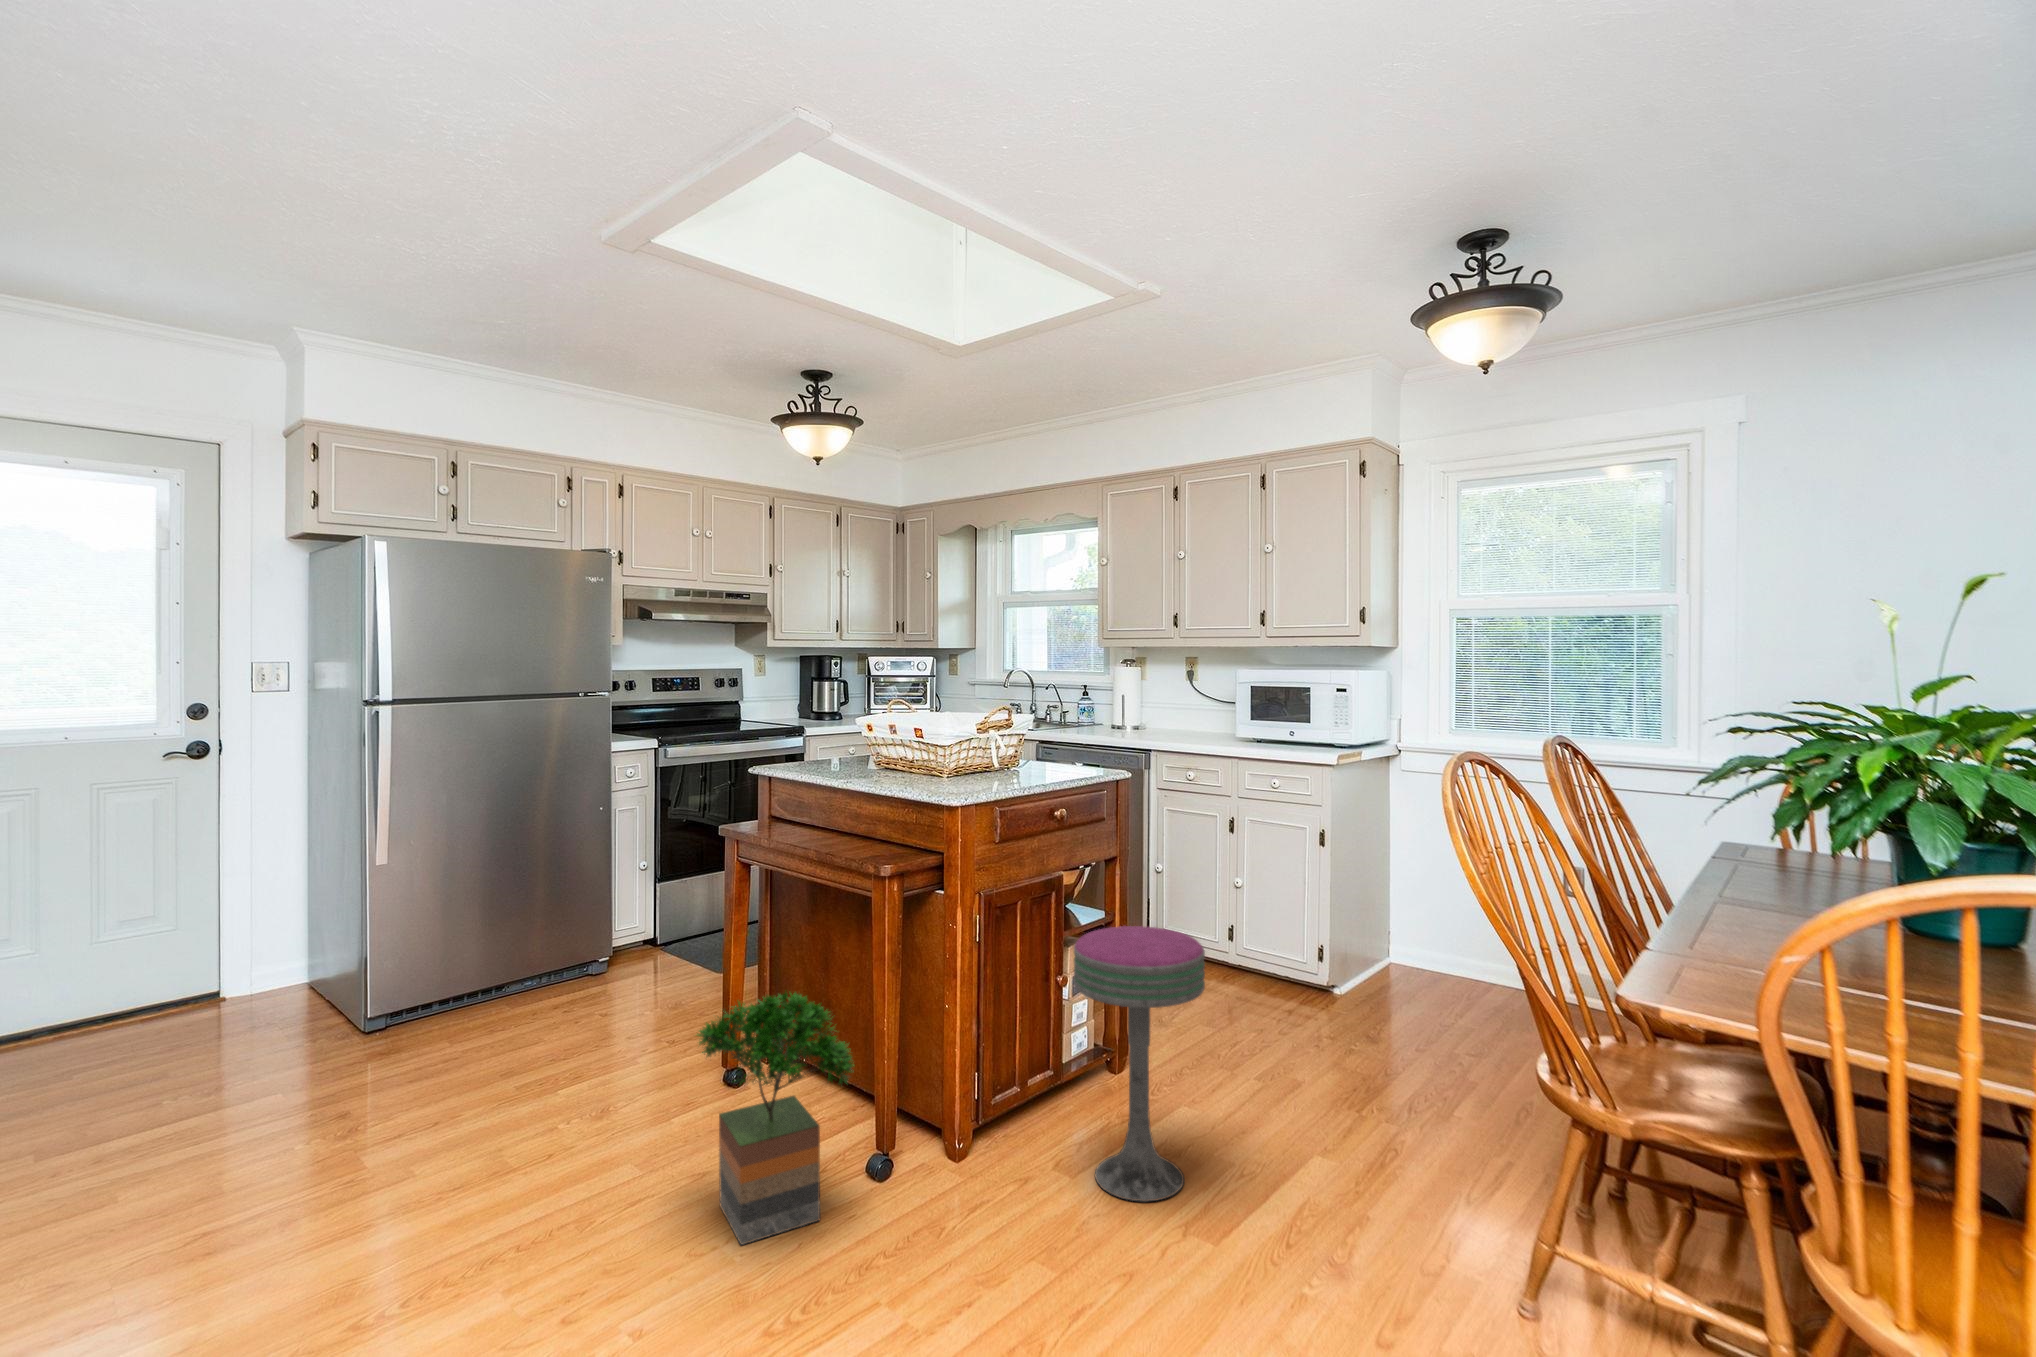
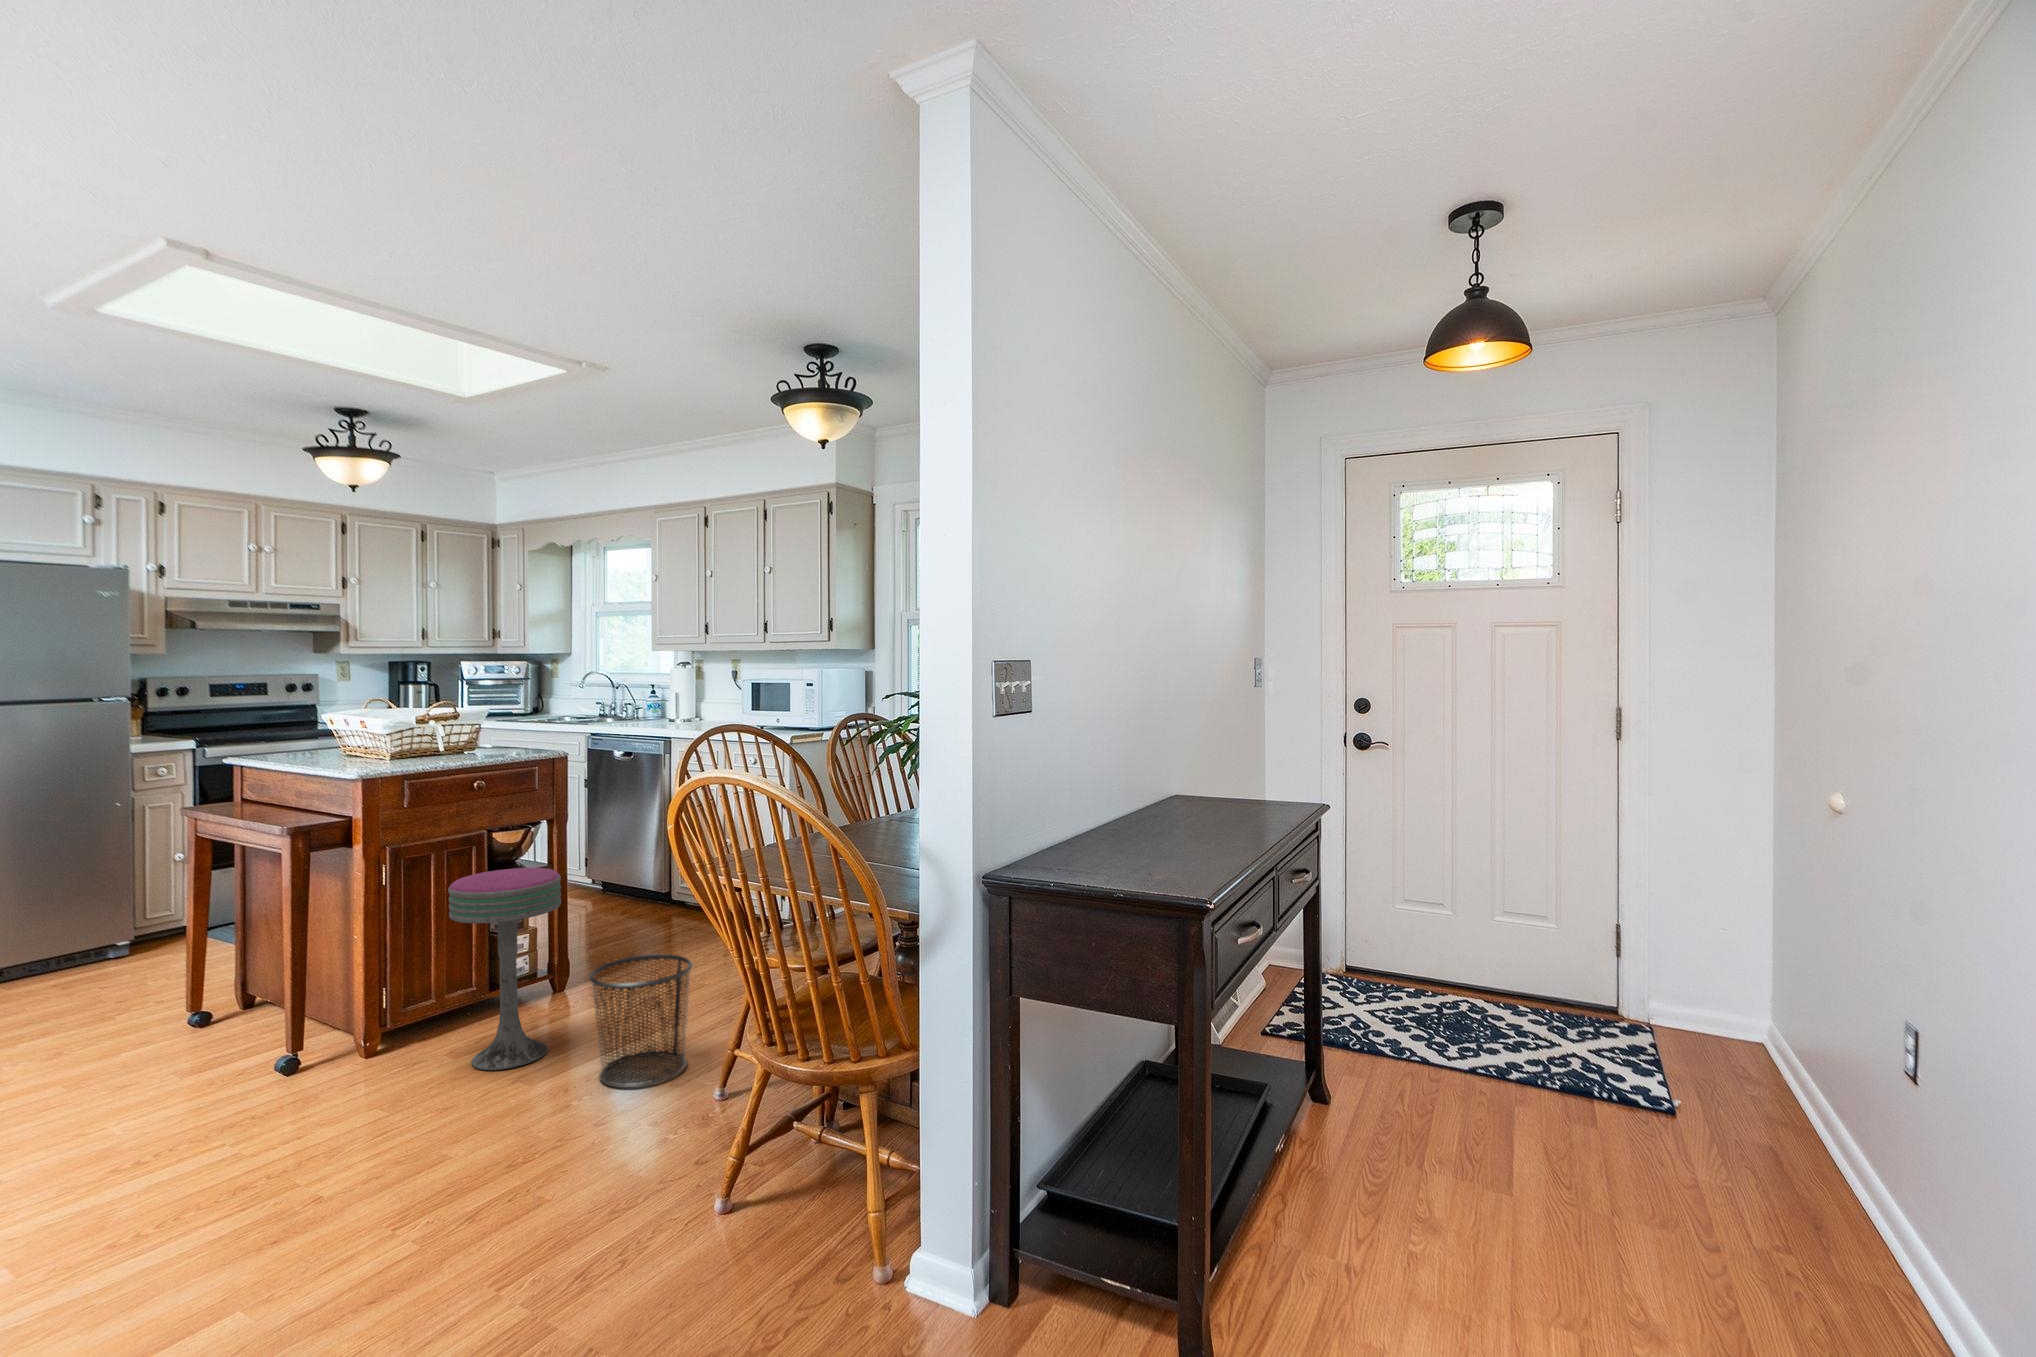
potted tree: present [697,992,854,1245] -> none [87,930,245,1127]
waste bin: none [1280,1060,1422,1262] -> present [589,954,692,1088]

